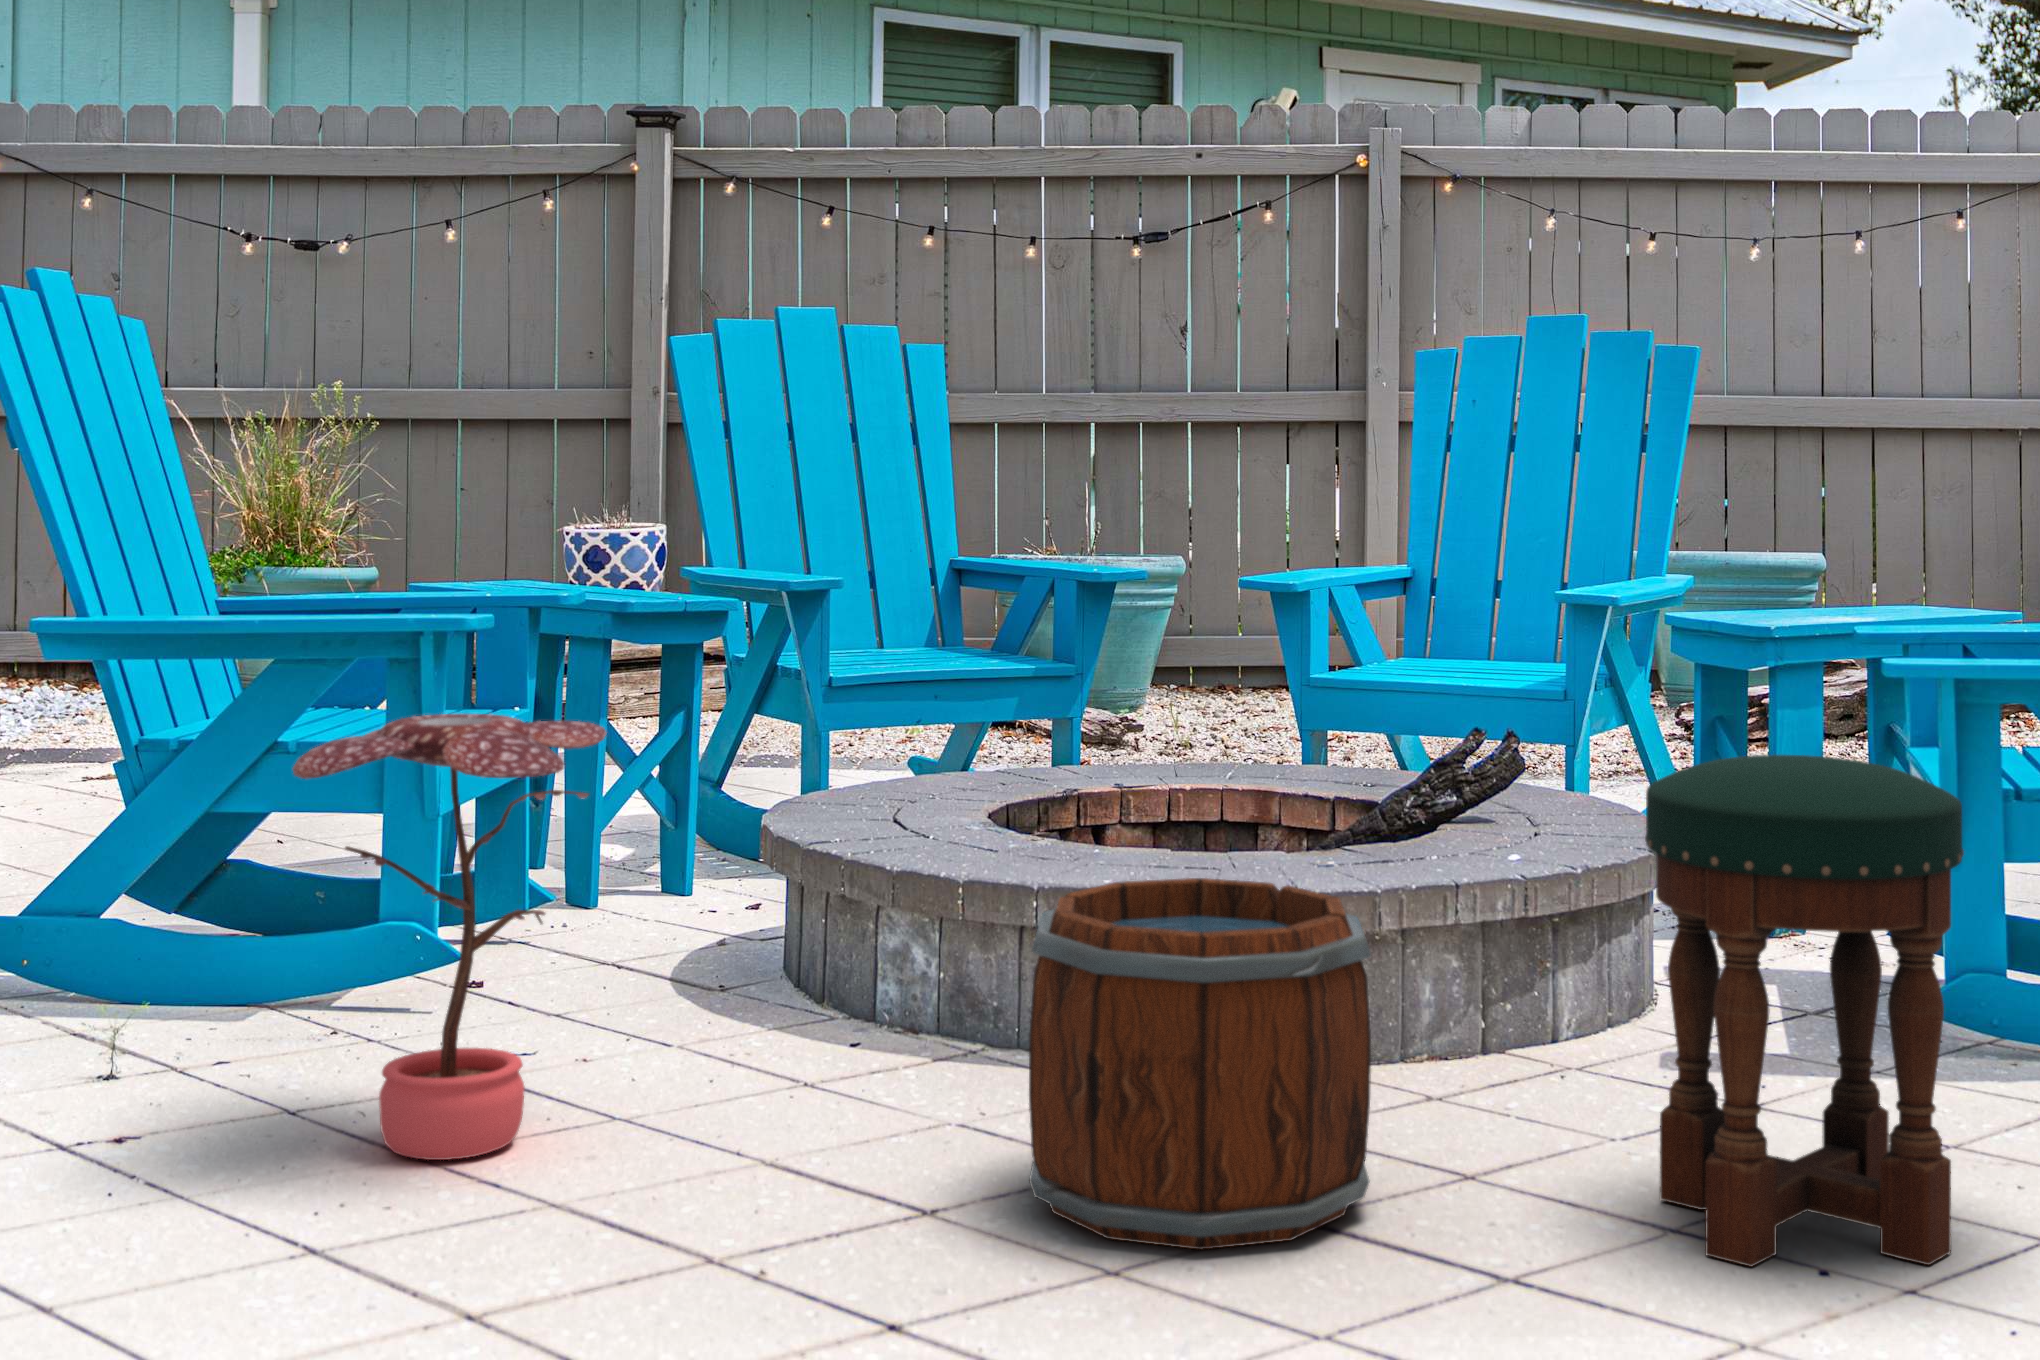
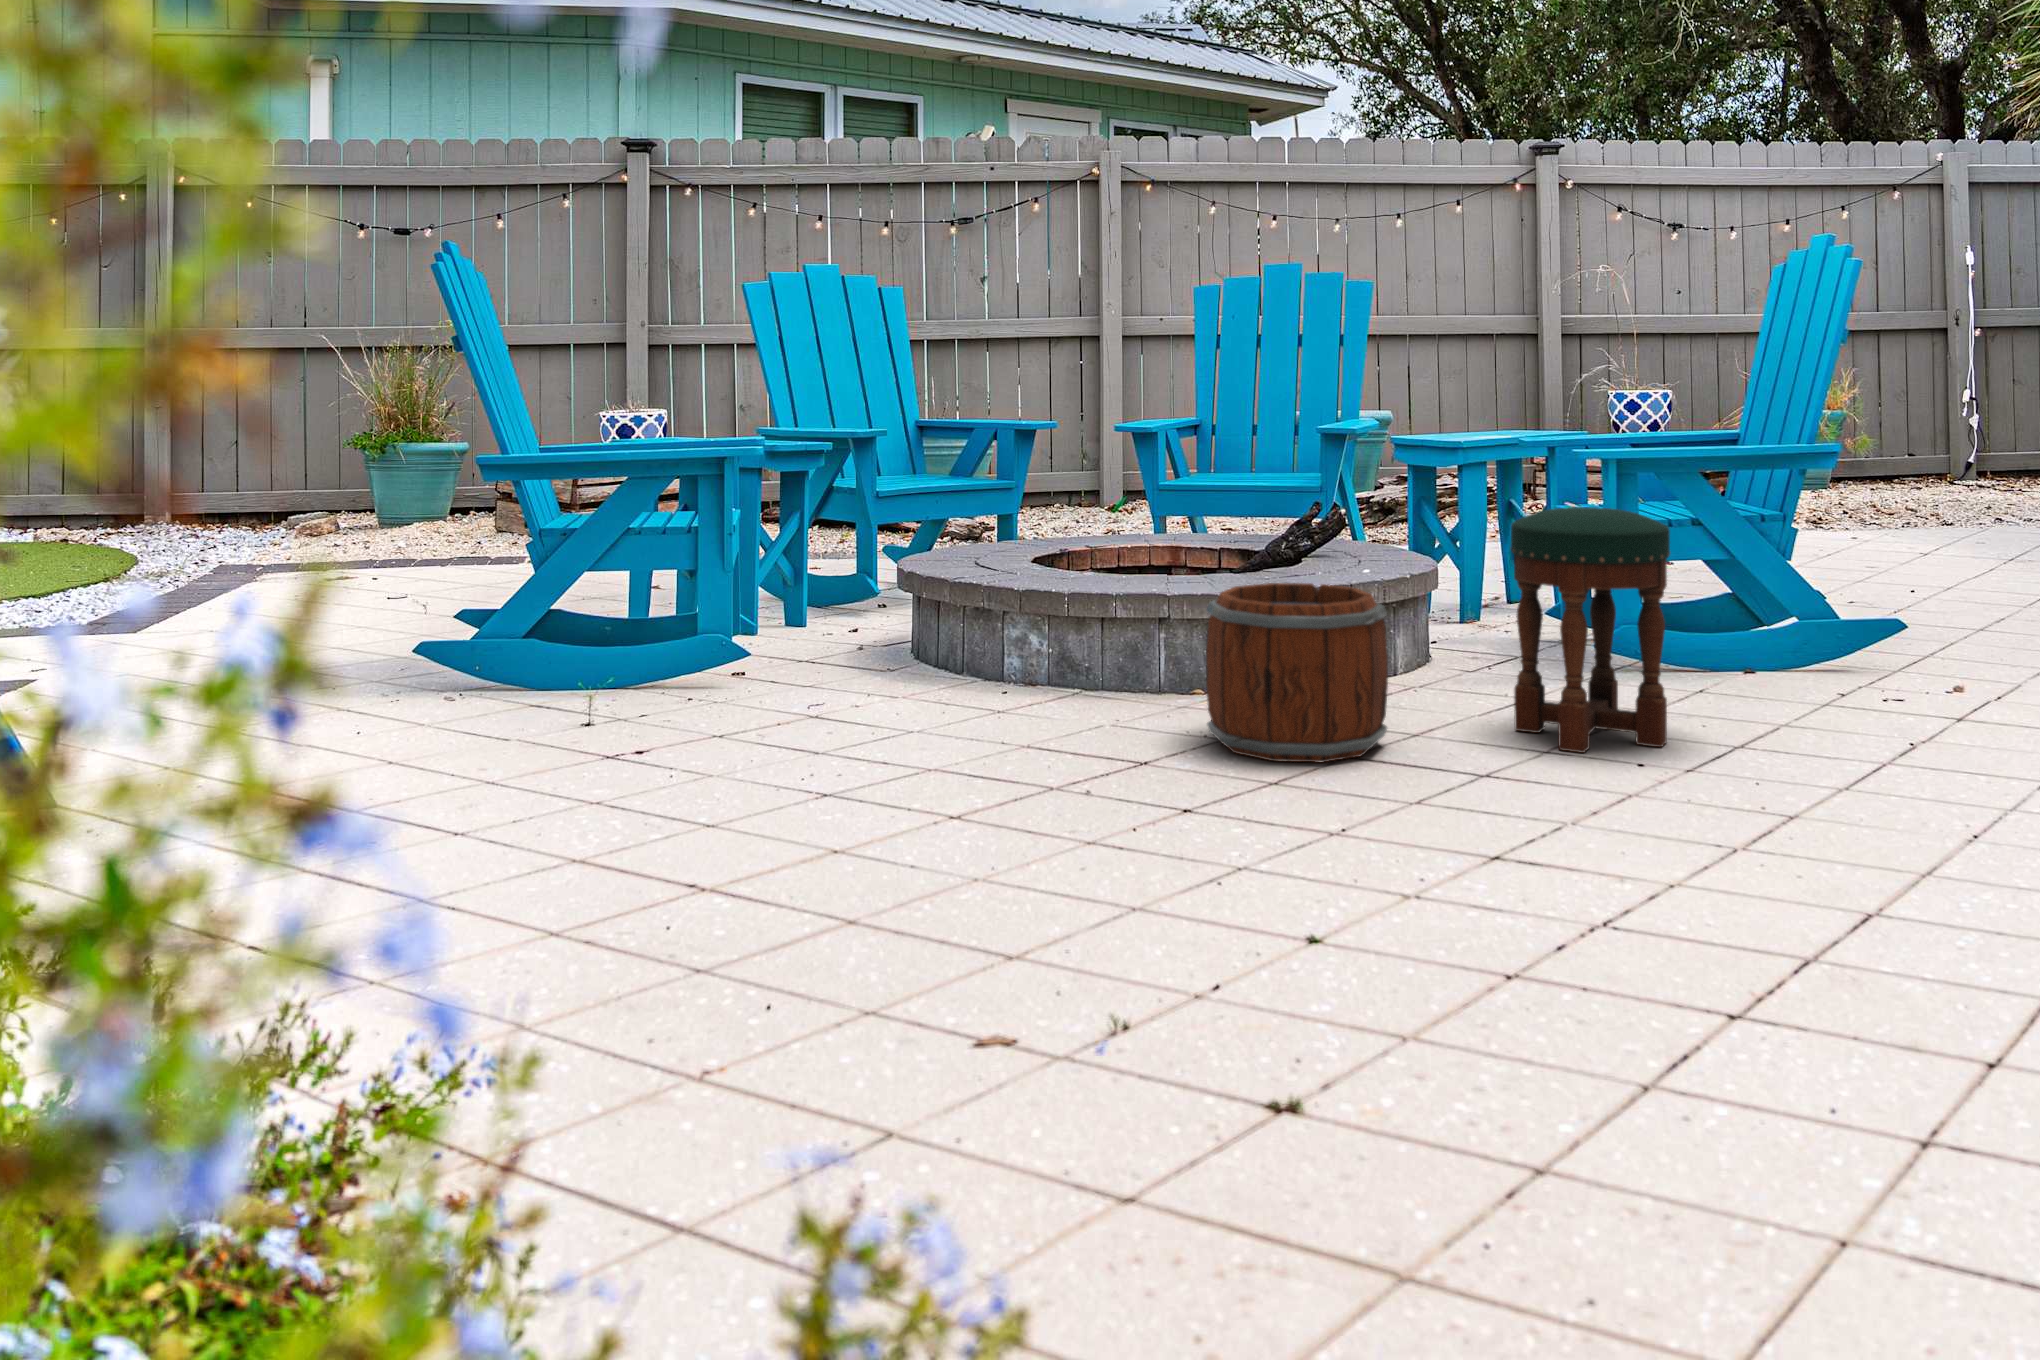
potted plant: present [293,714,607,1160] -> none [807,512,955,750]

